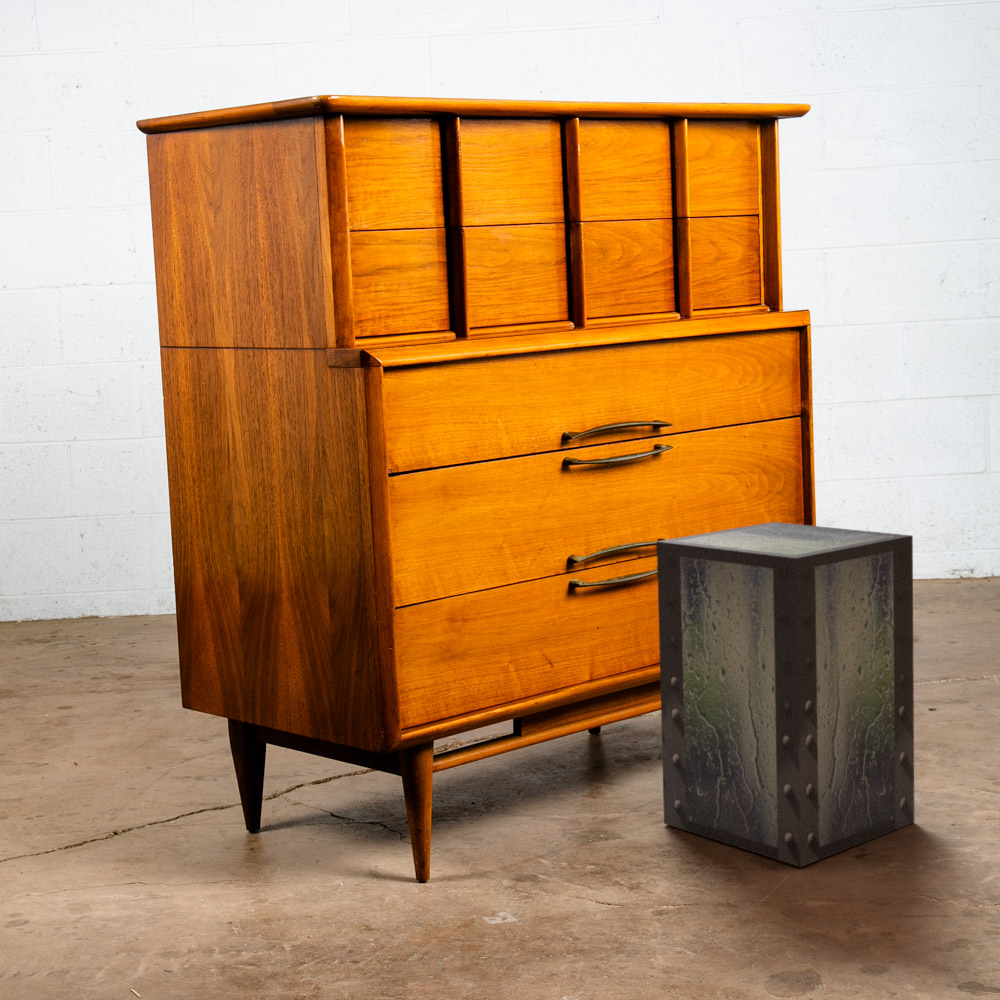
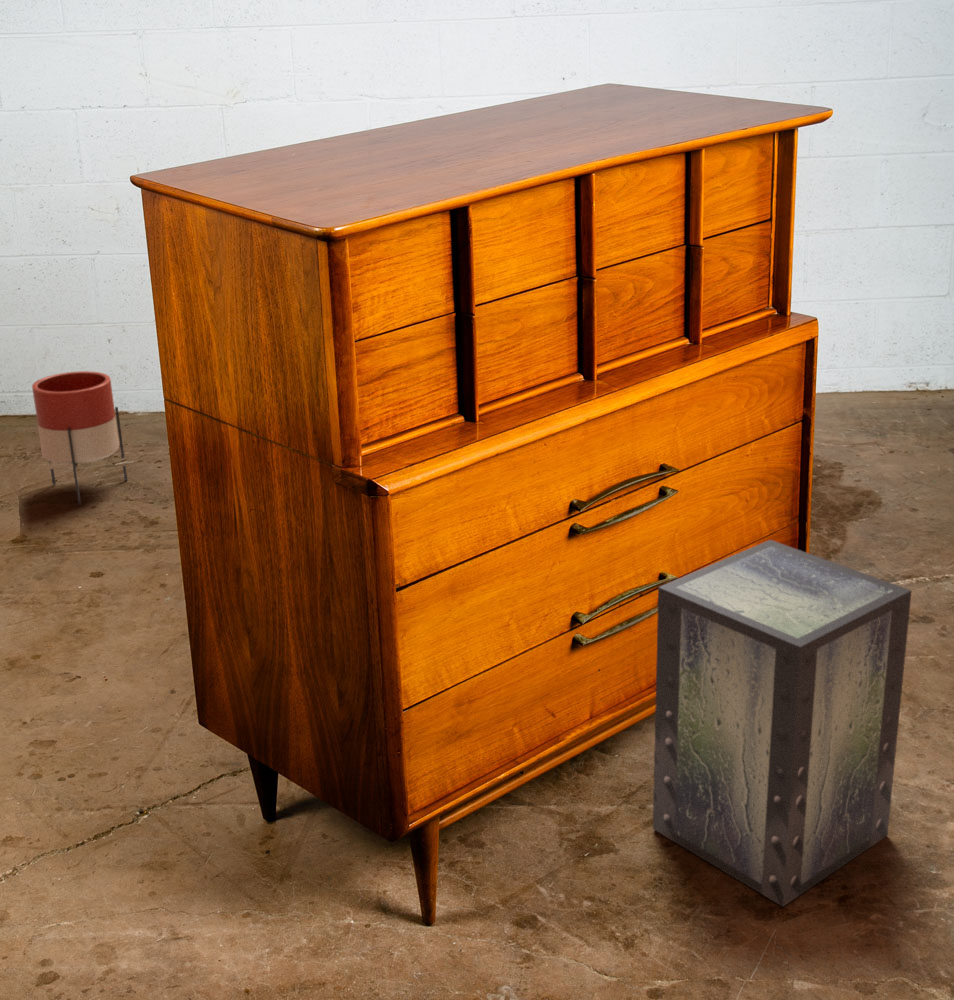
planter: none [31,513,123,644] -> present [32,371,127,505]

